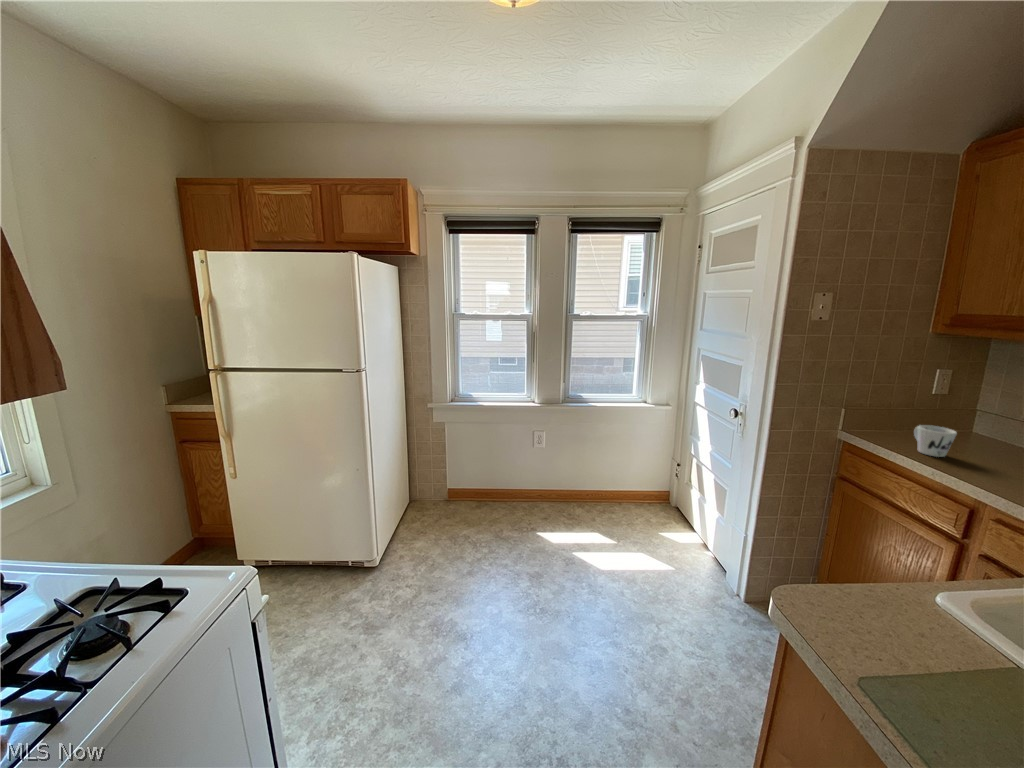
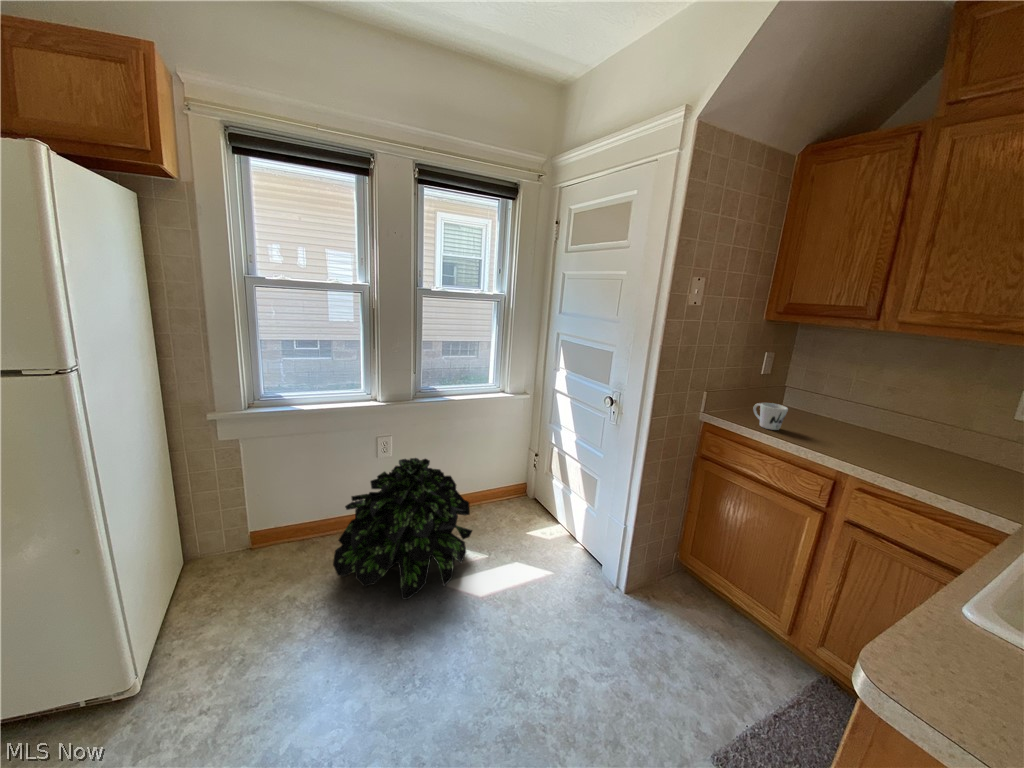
potted plant: none [494,449,604,557] -> present [333,458,472,599]

